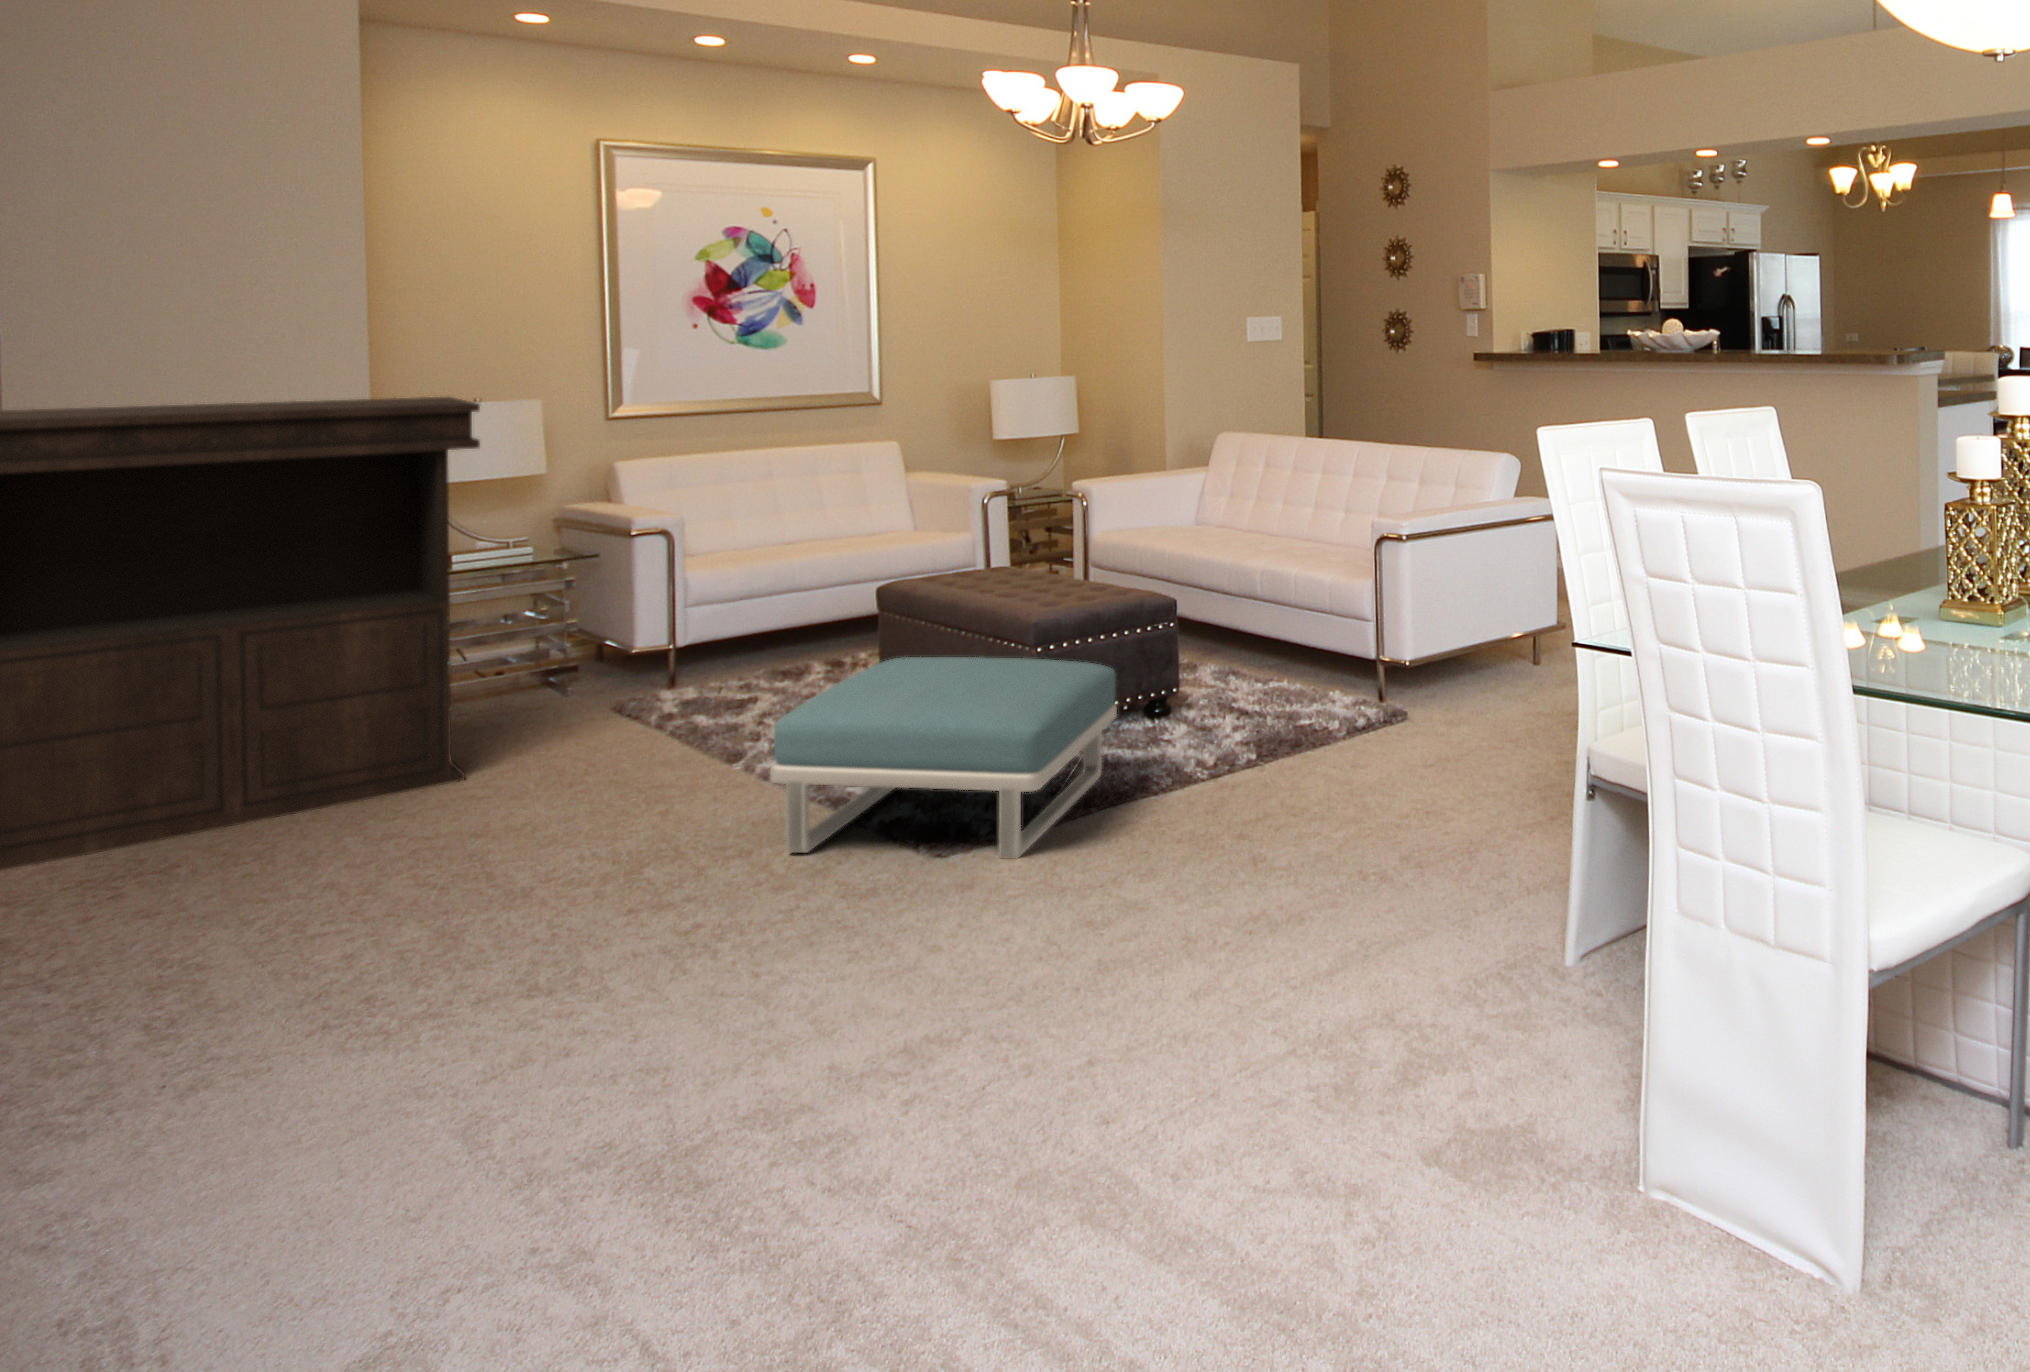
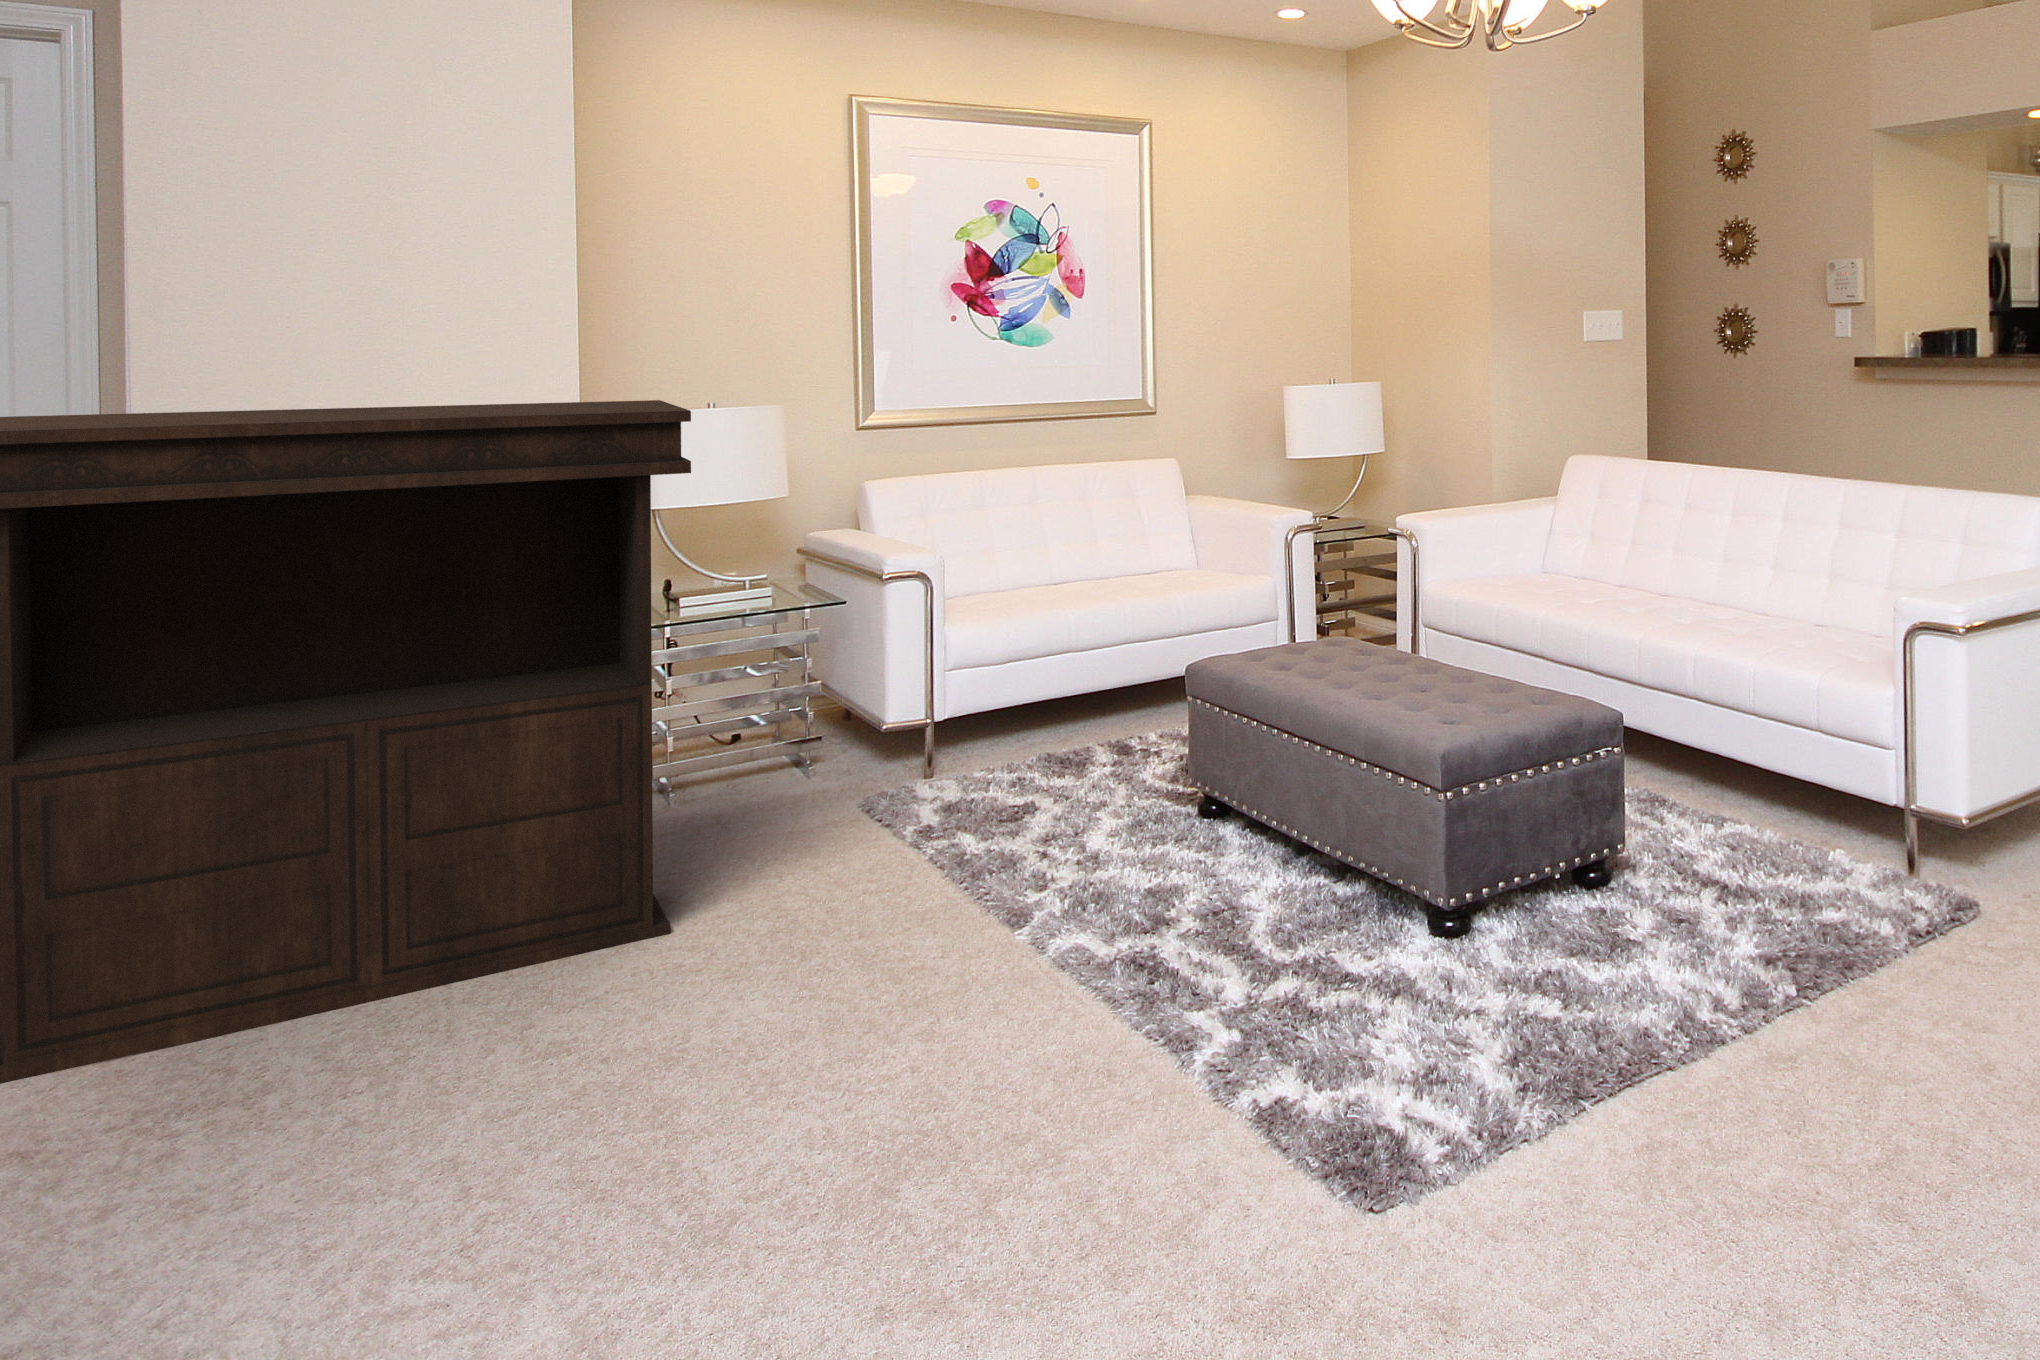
footstool: present [770,657,1117,859] -> none [1095,806,1594,1230]

